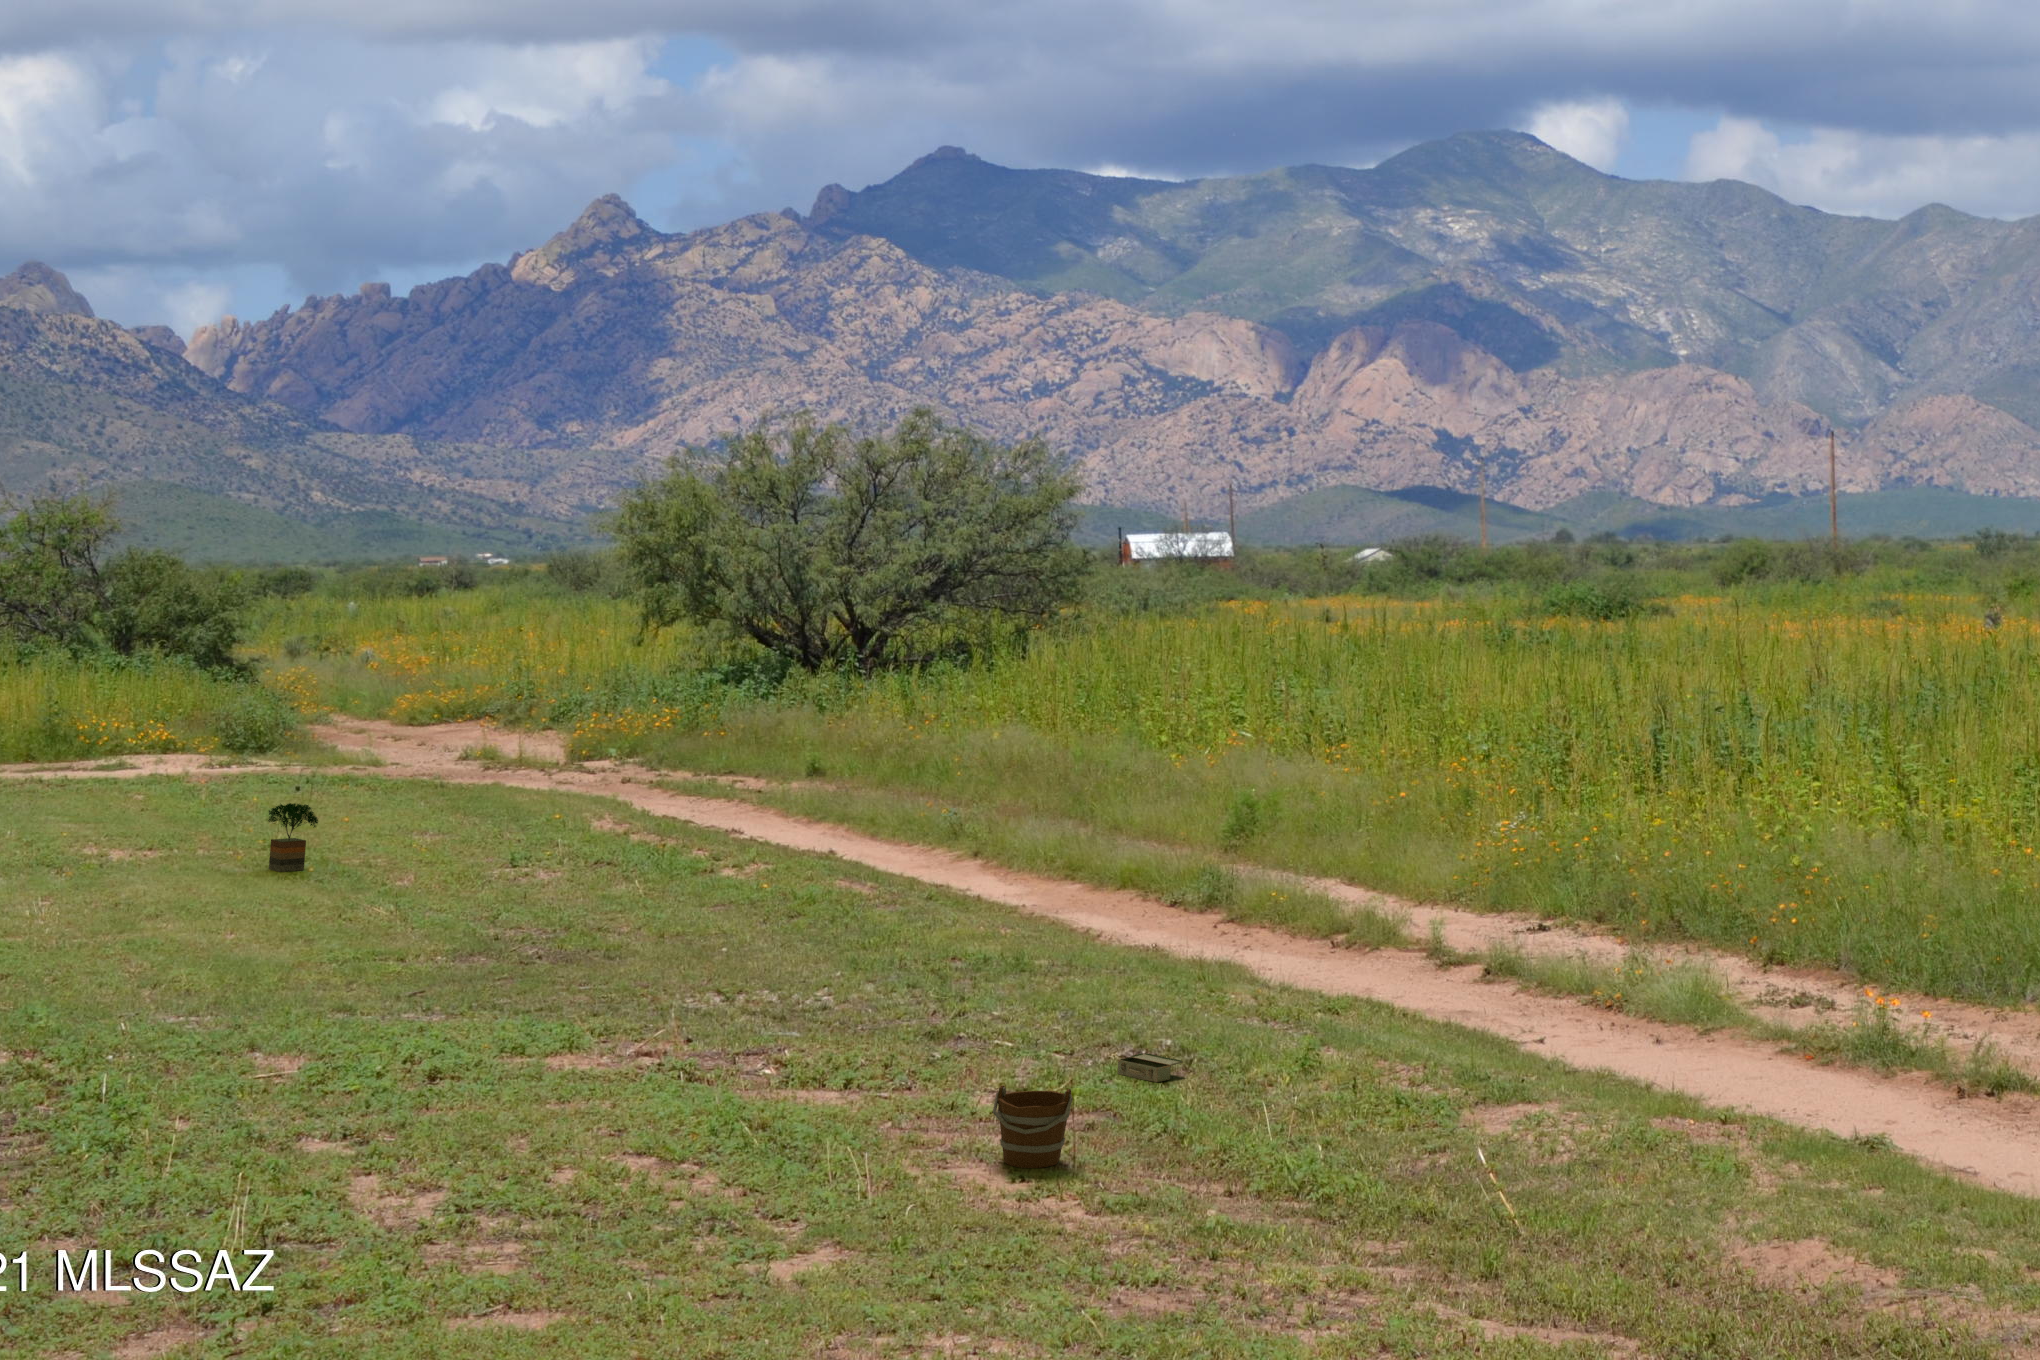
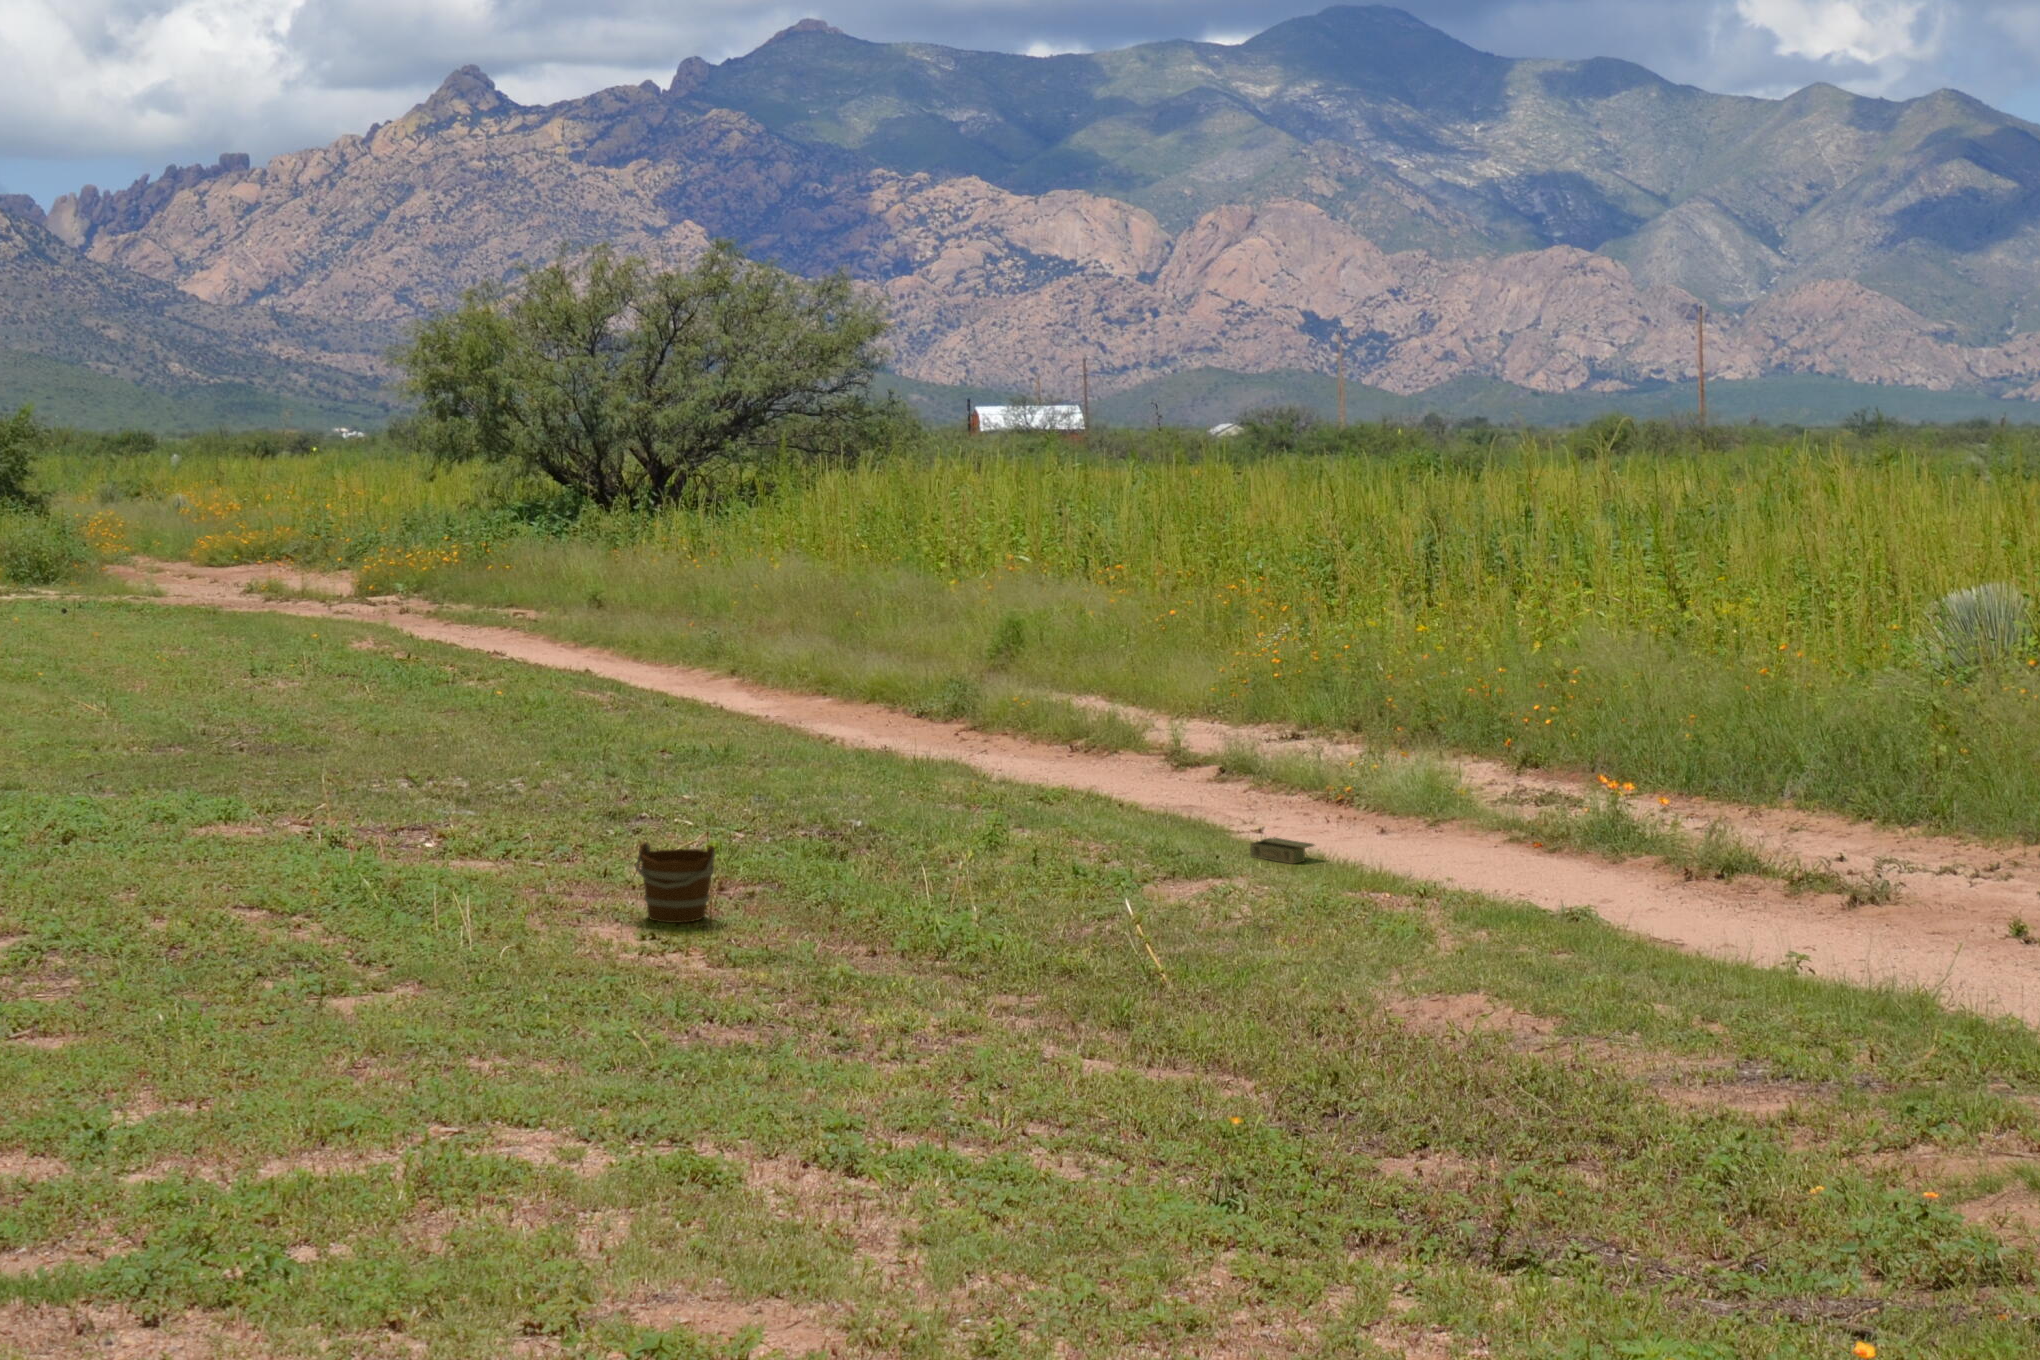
potted tree: present [268,803,318,872] -> none [23,613,74,680]
toolbox: present [1118,1053,1183,1082] -> present [1250,837,1314,864]

